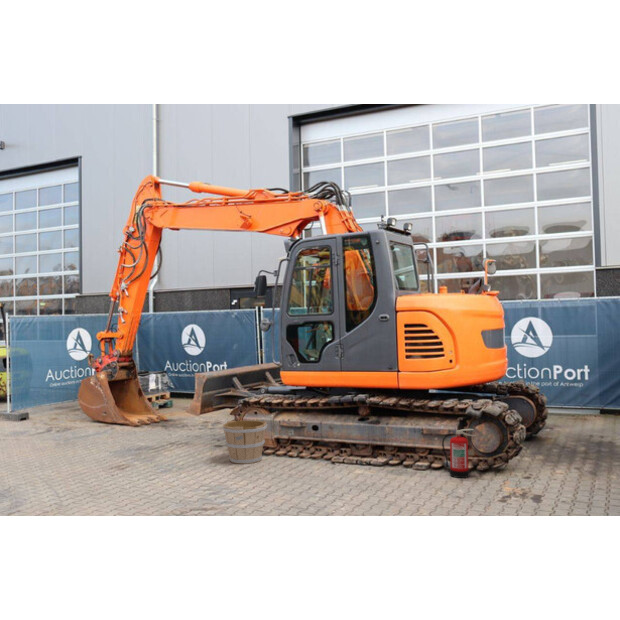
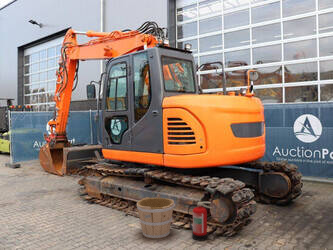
wooden bucket: present [223,420,267,464] -> present [137,197,175,239]

